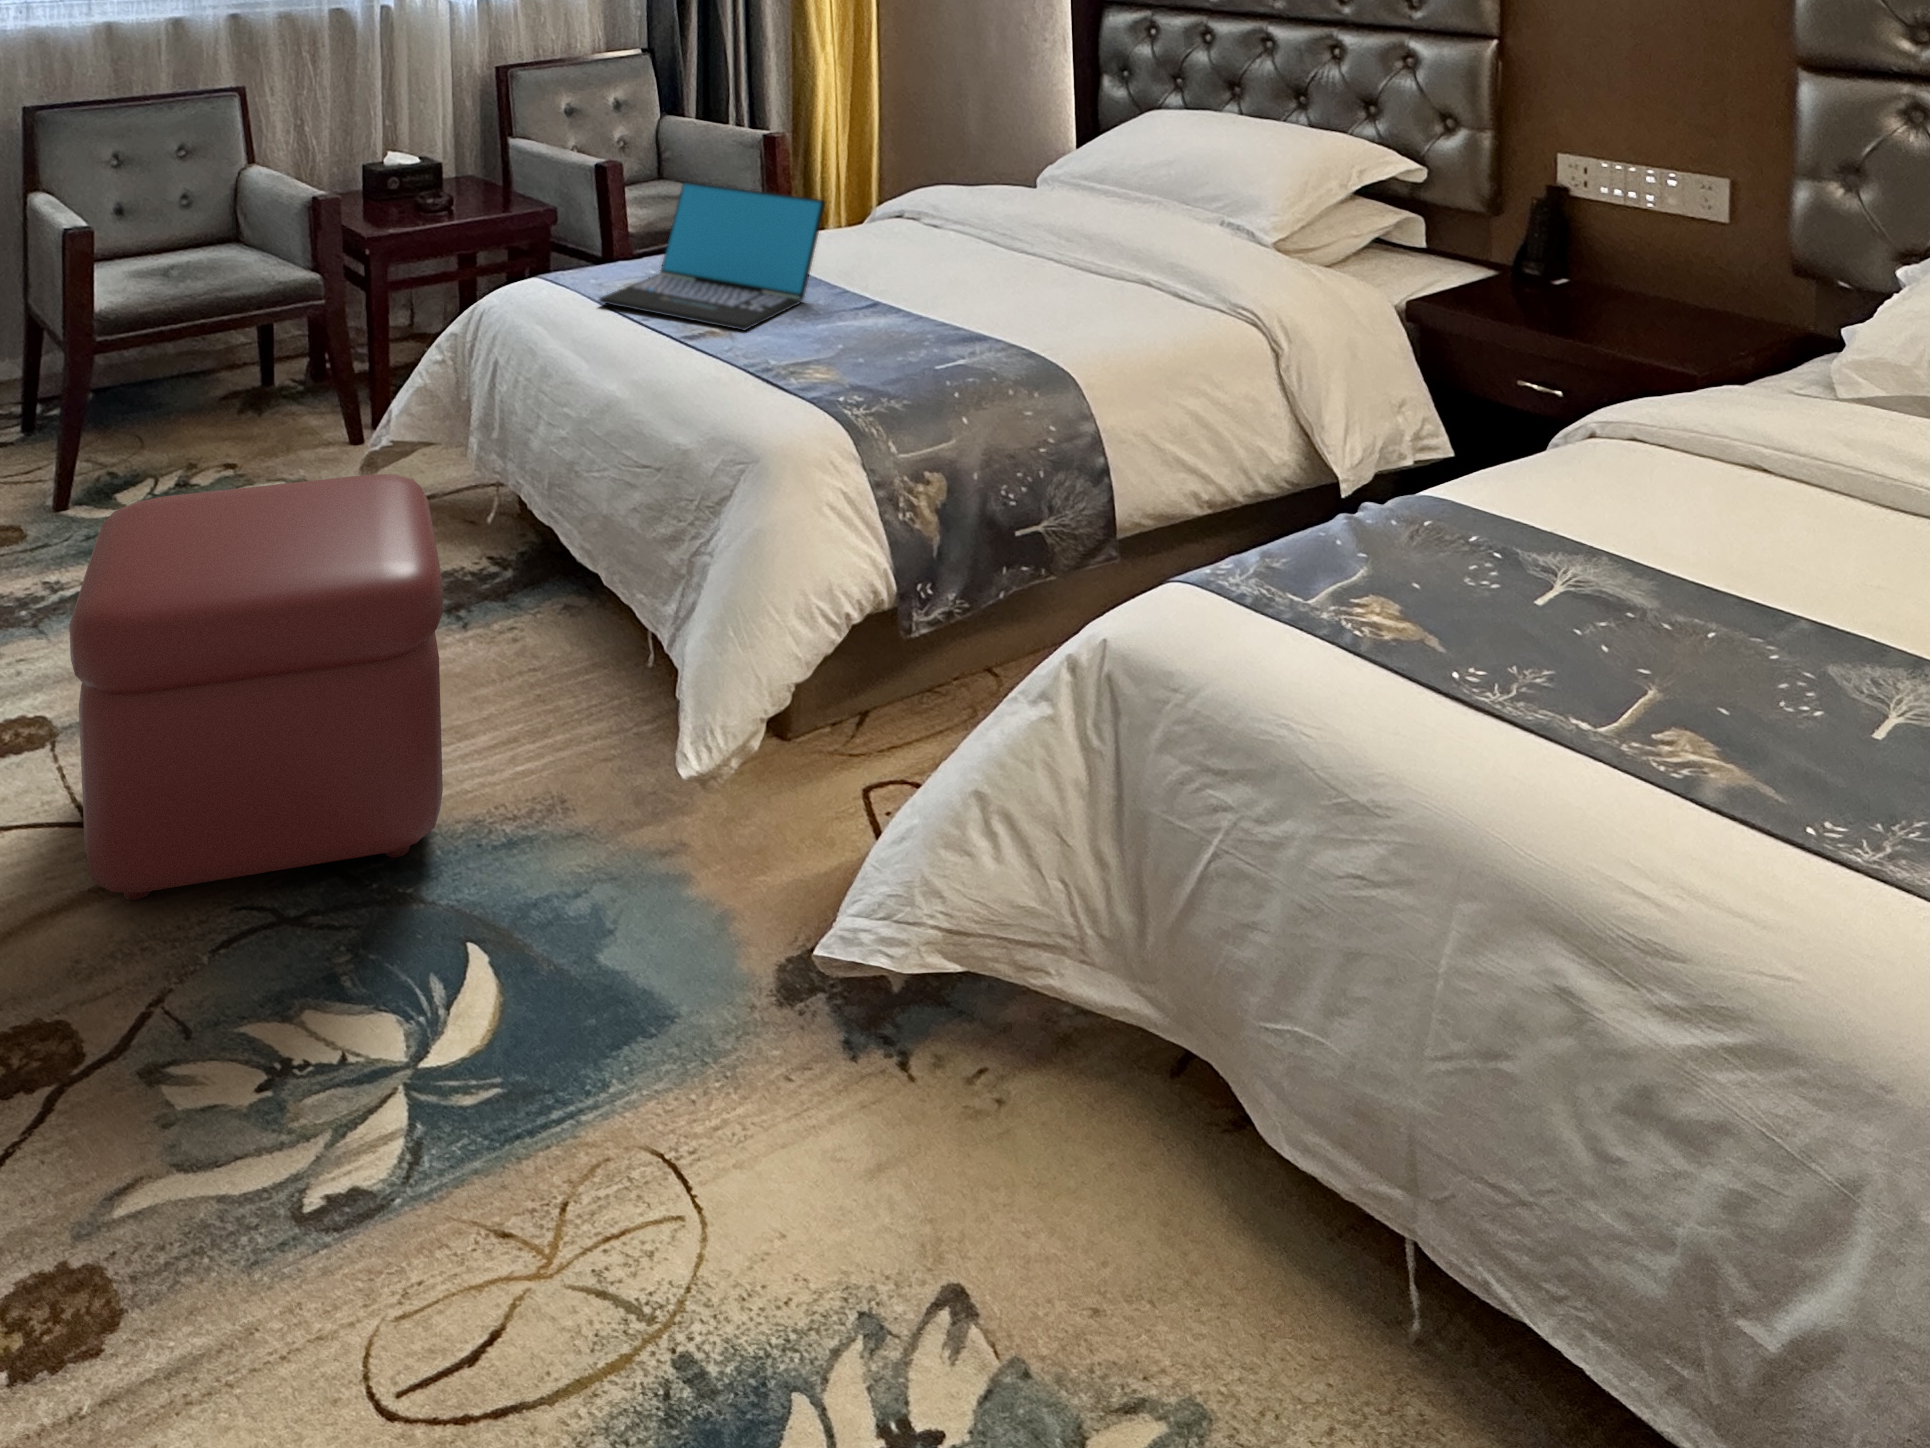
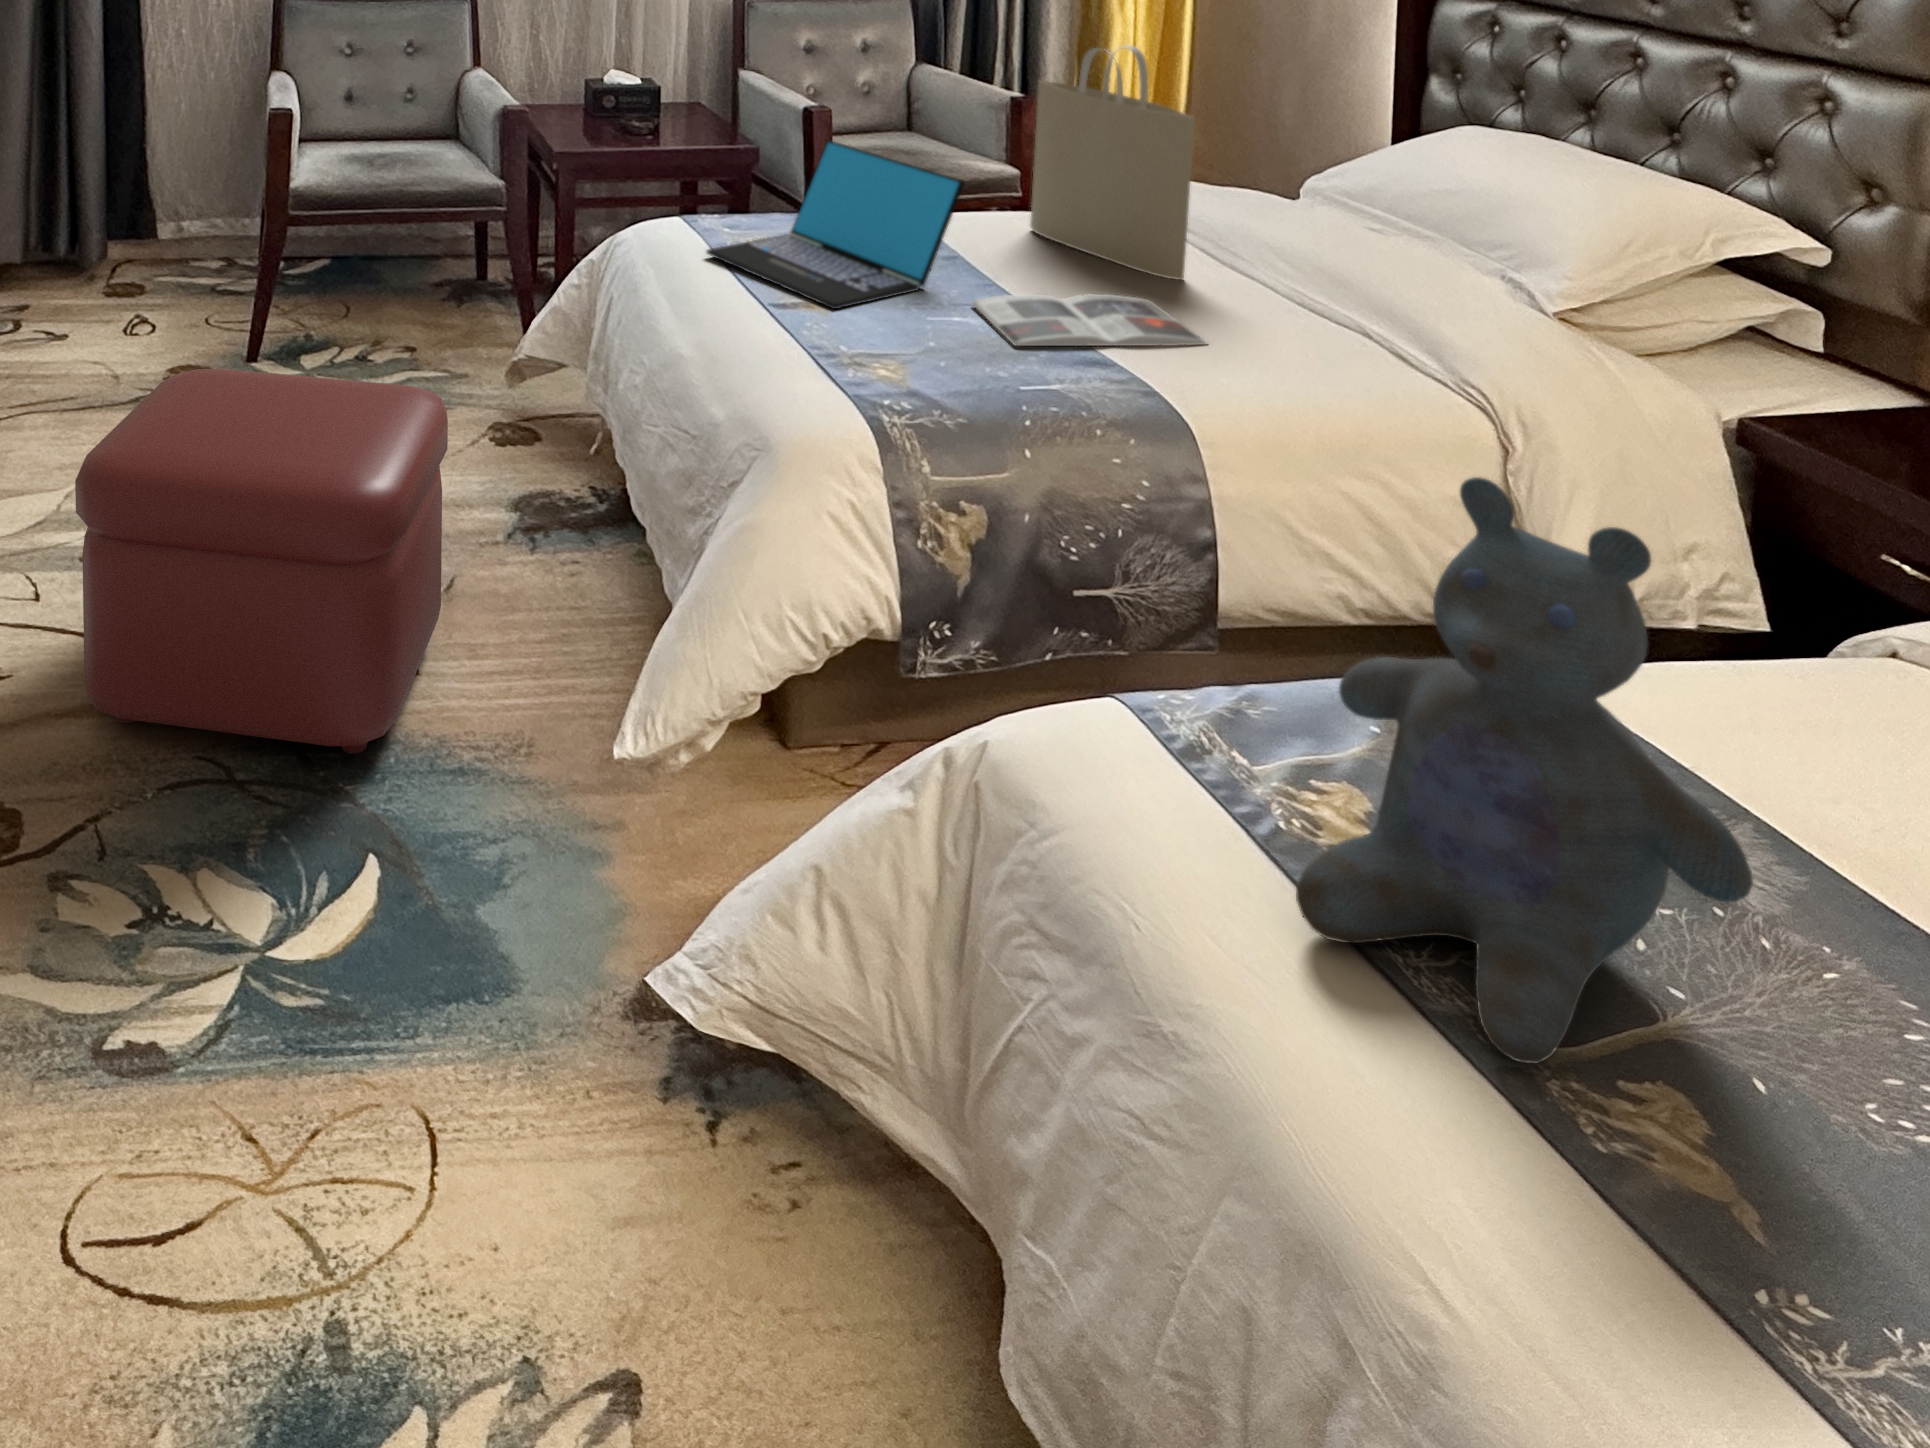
tote bag: none [847,69,993,263] -> present [1030,45,1195,280]
magazine: none [851,281,1049,334] -> present [972,294,1208,346]
stuffed bear: none [1381,328,1690,735] -> present [1296,477,1753,1063]

